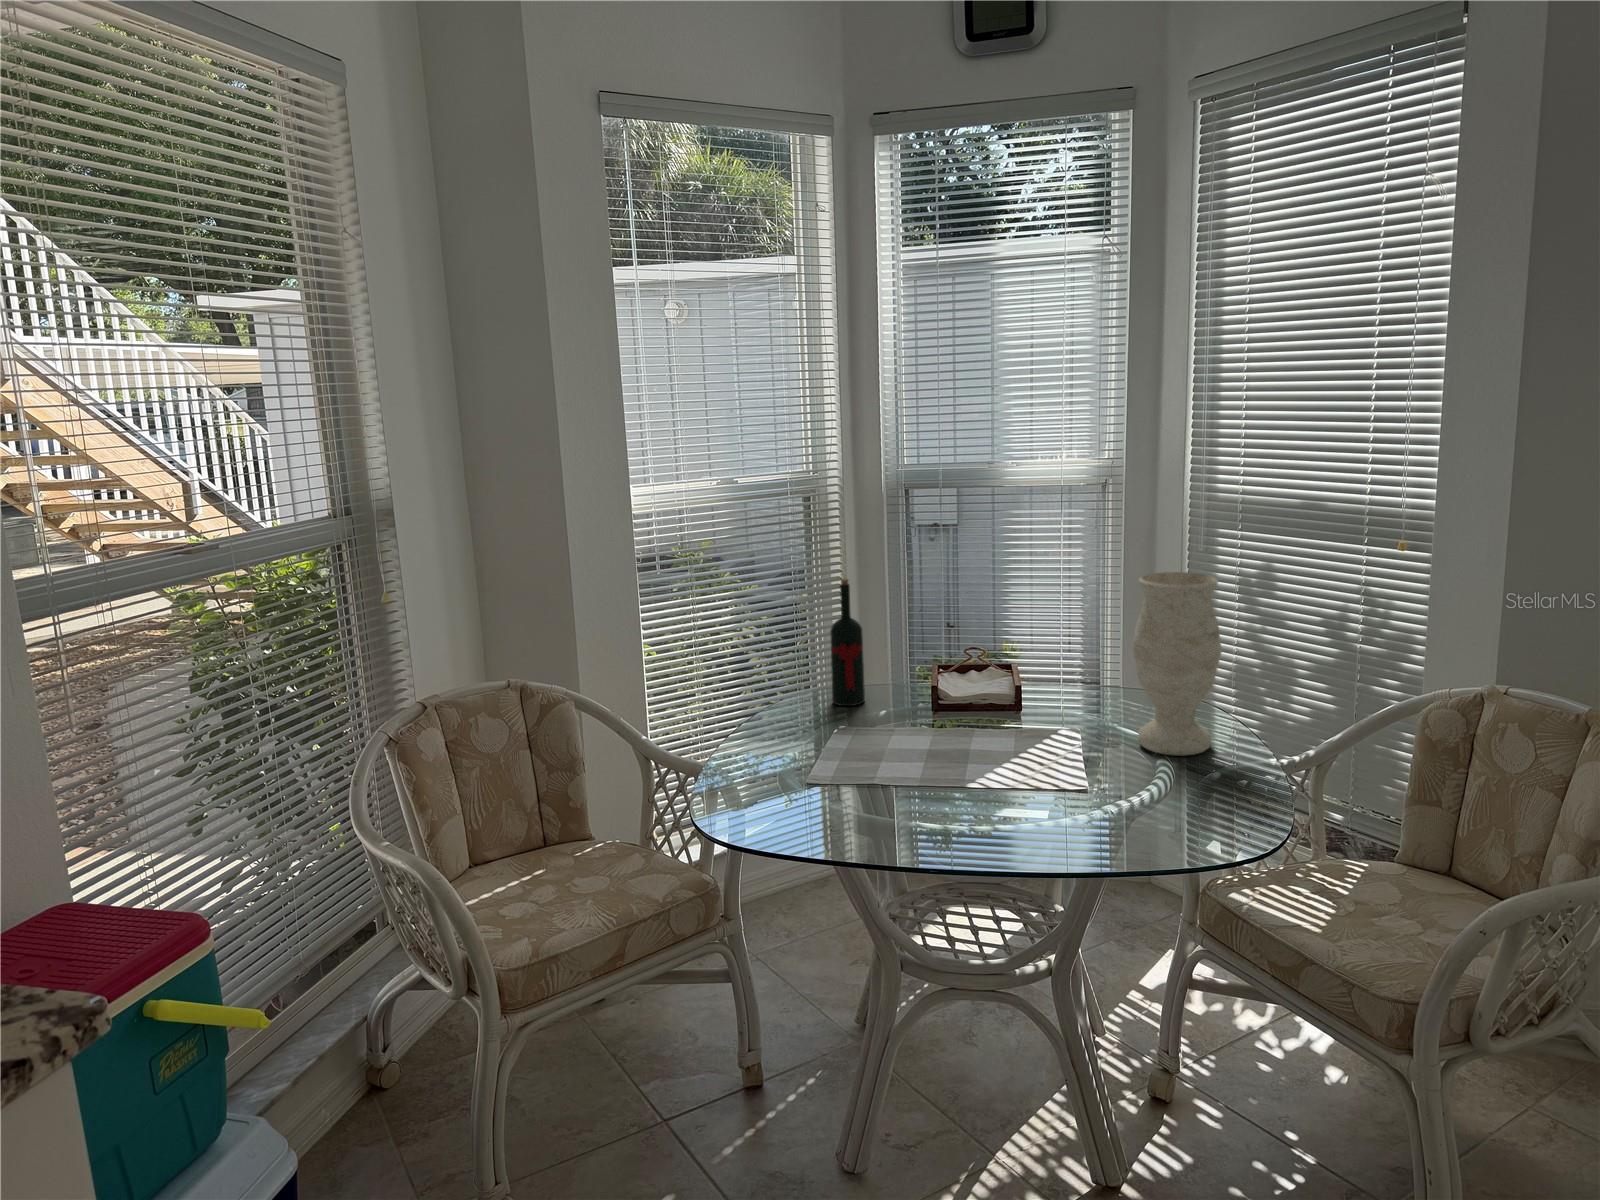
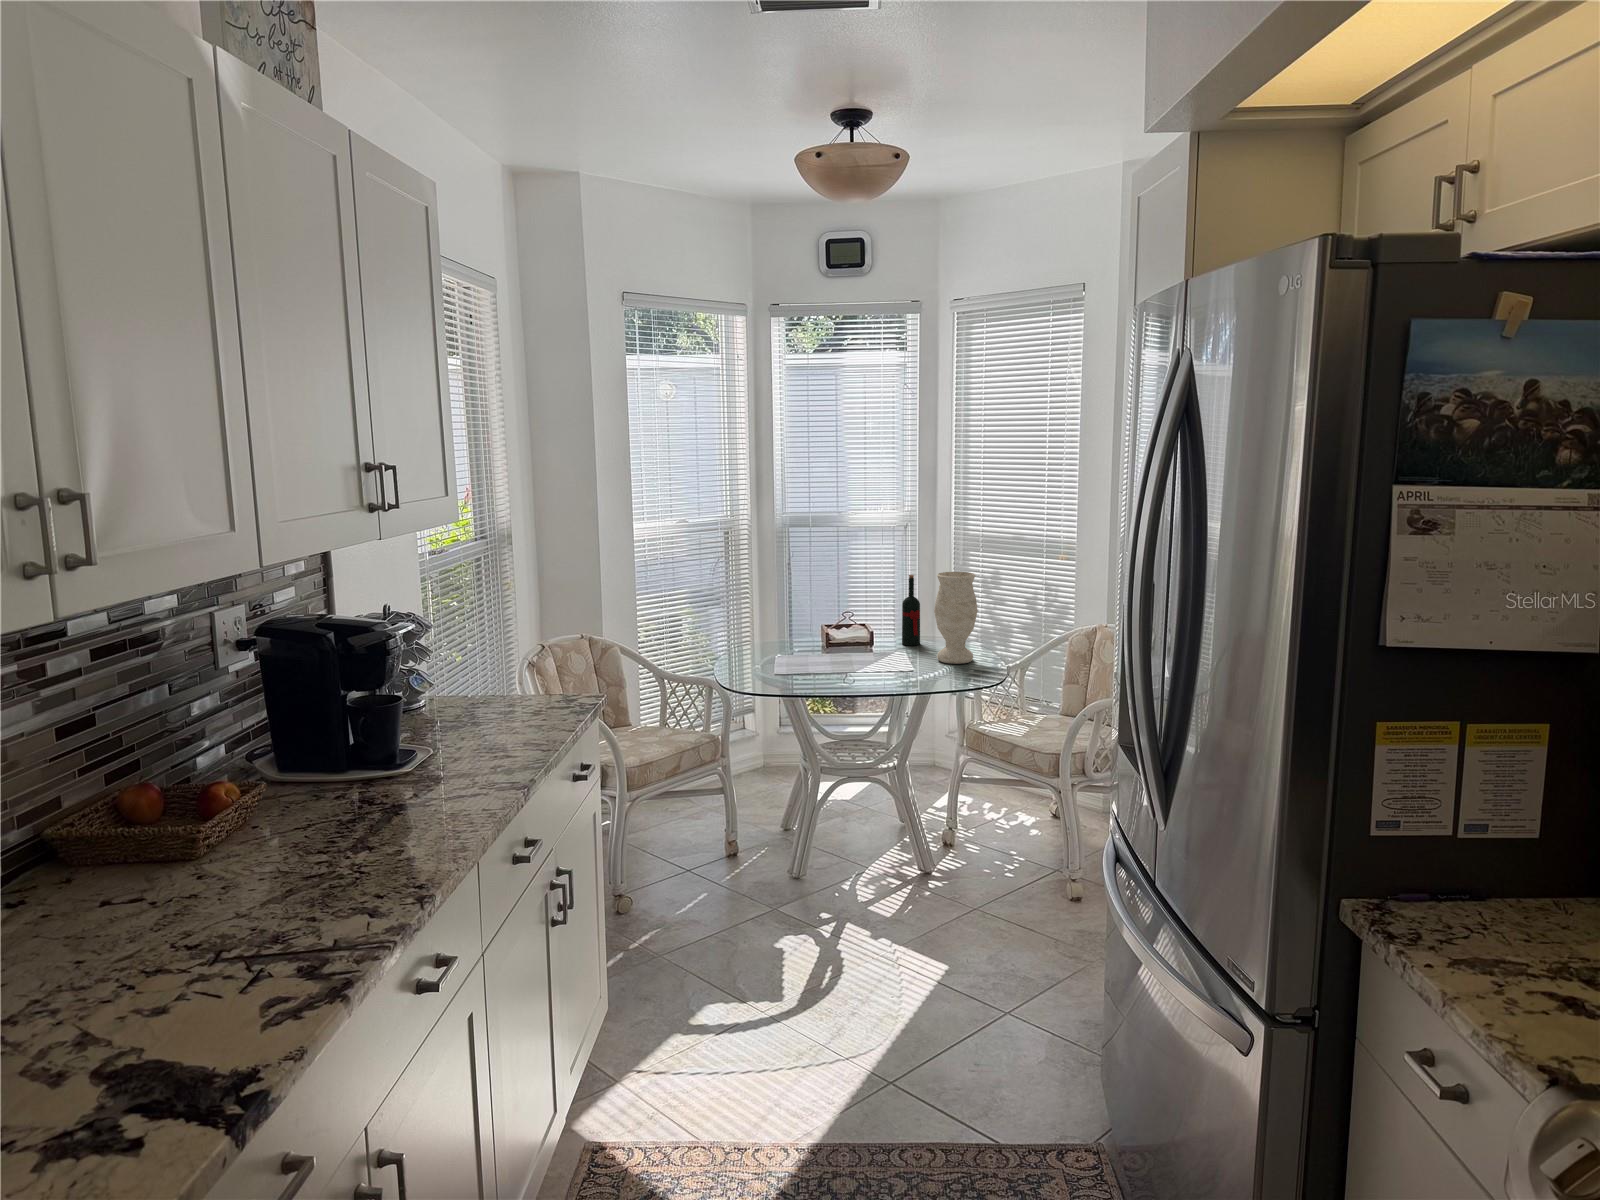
wine bottle: present [830,578,865,706] -> present [902,575,920,646]

